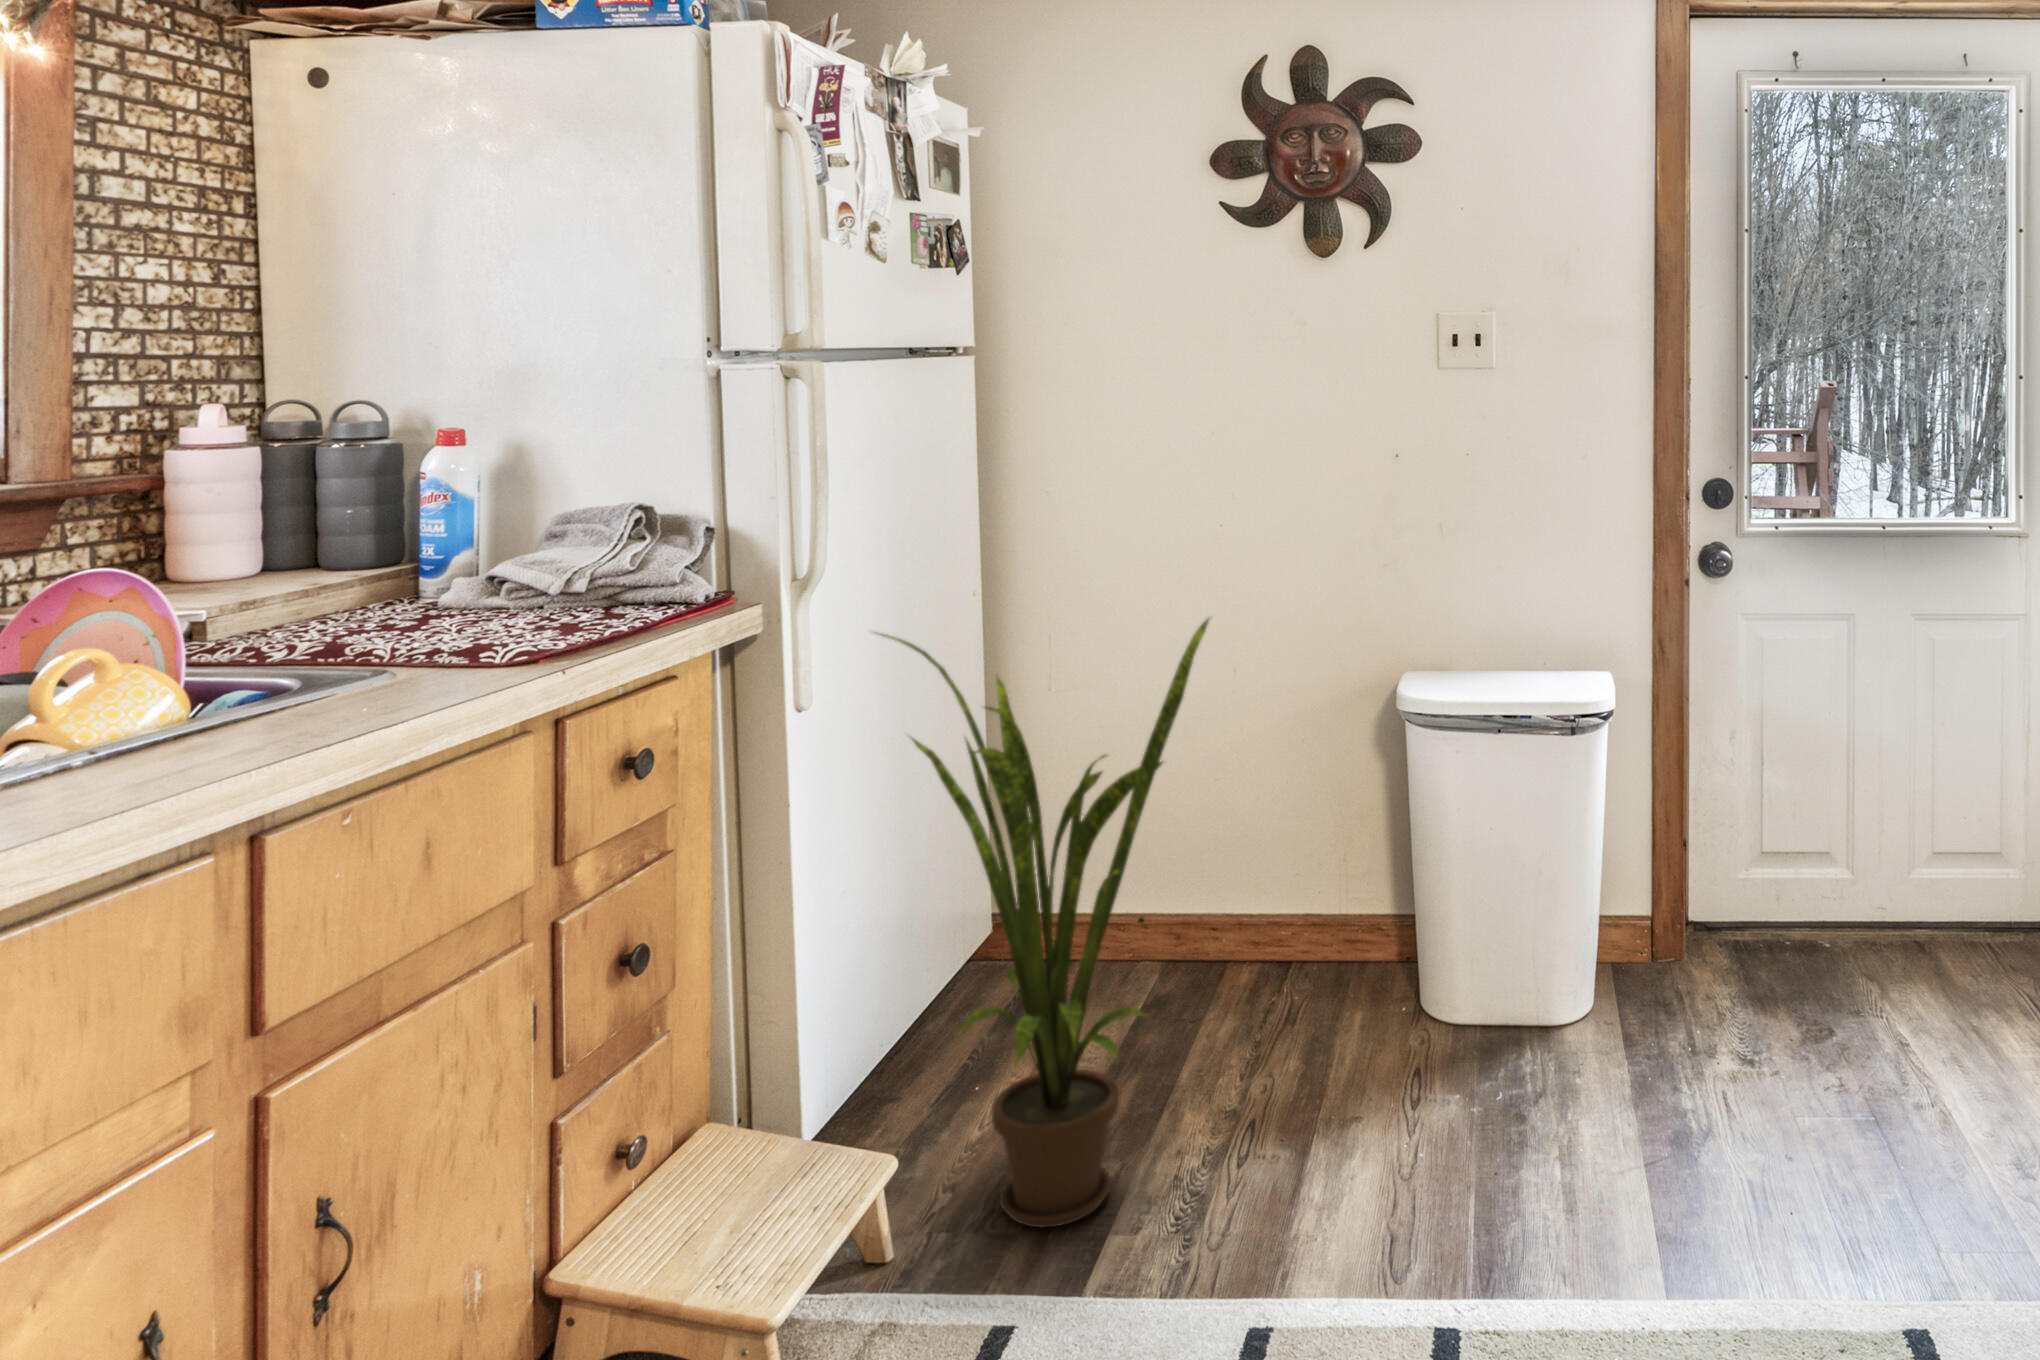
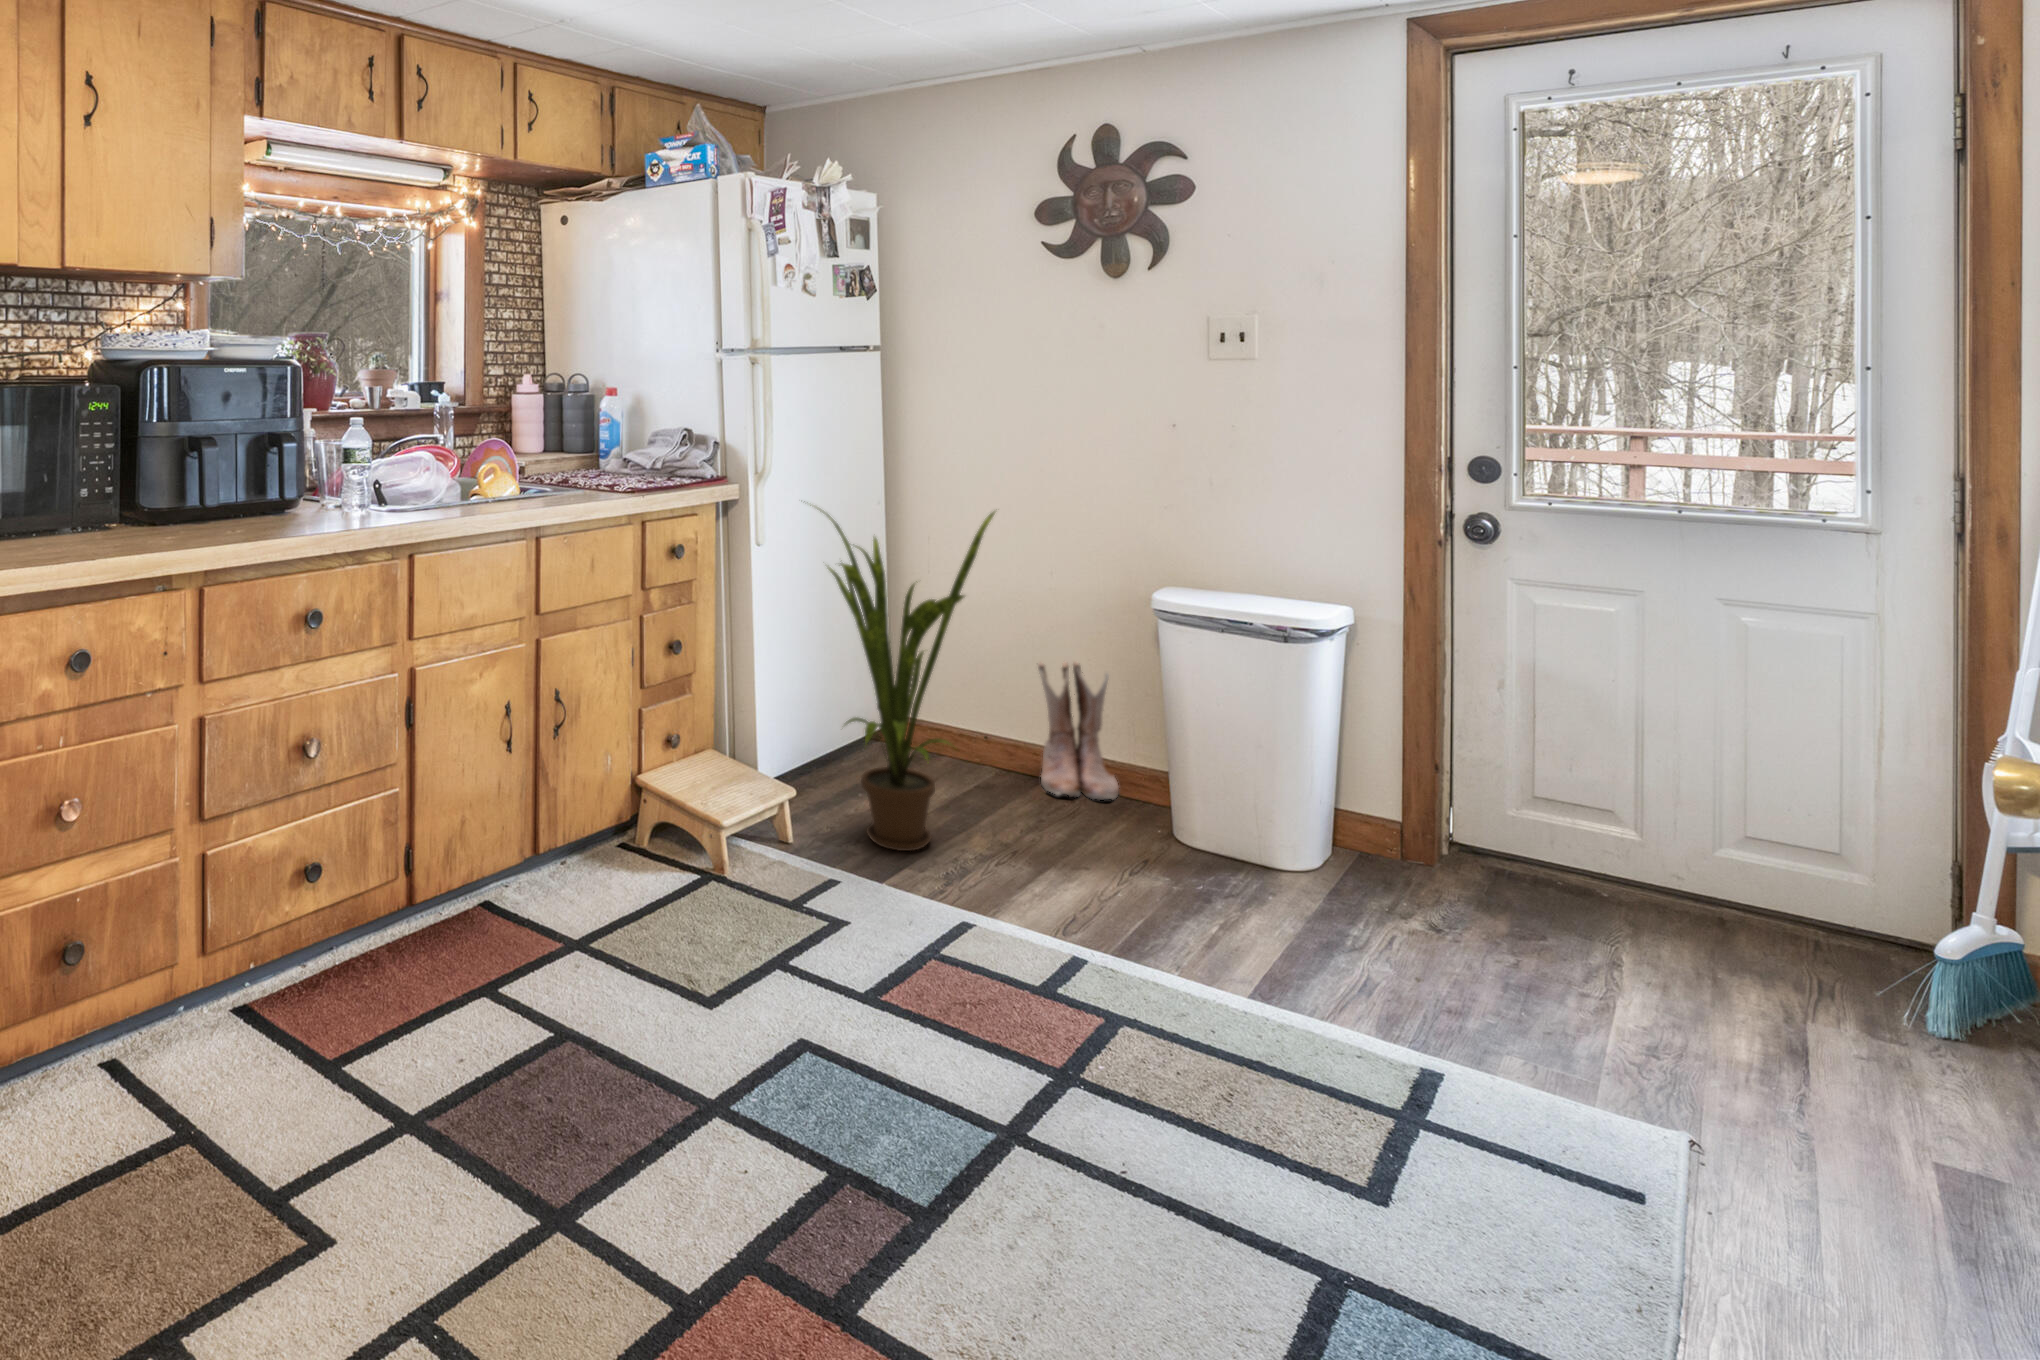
boots: none [1216,814,1332,1029] -> present [1038,662,1119,800]

